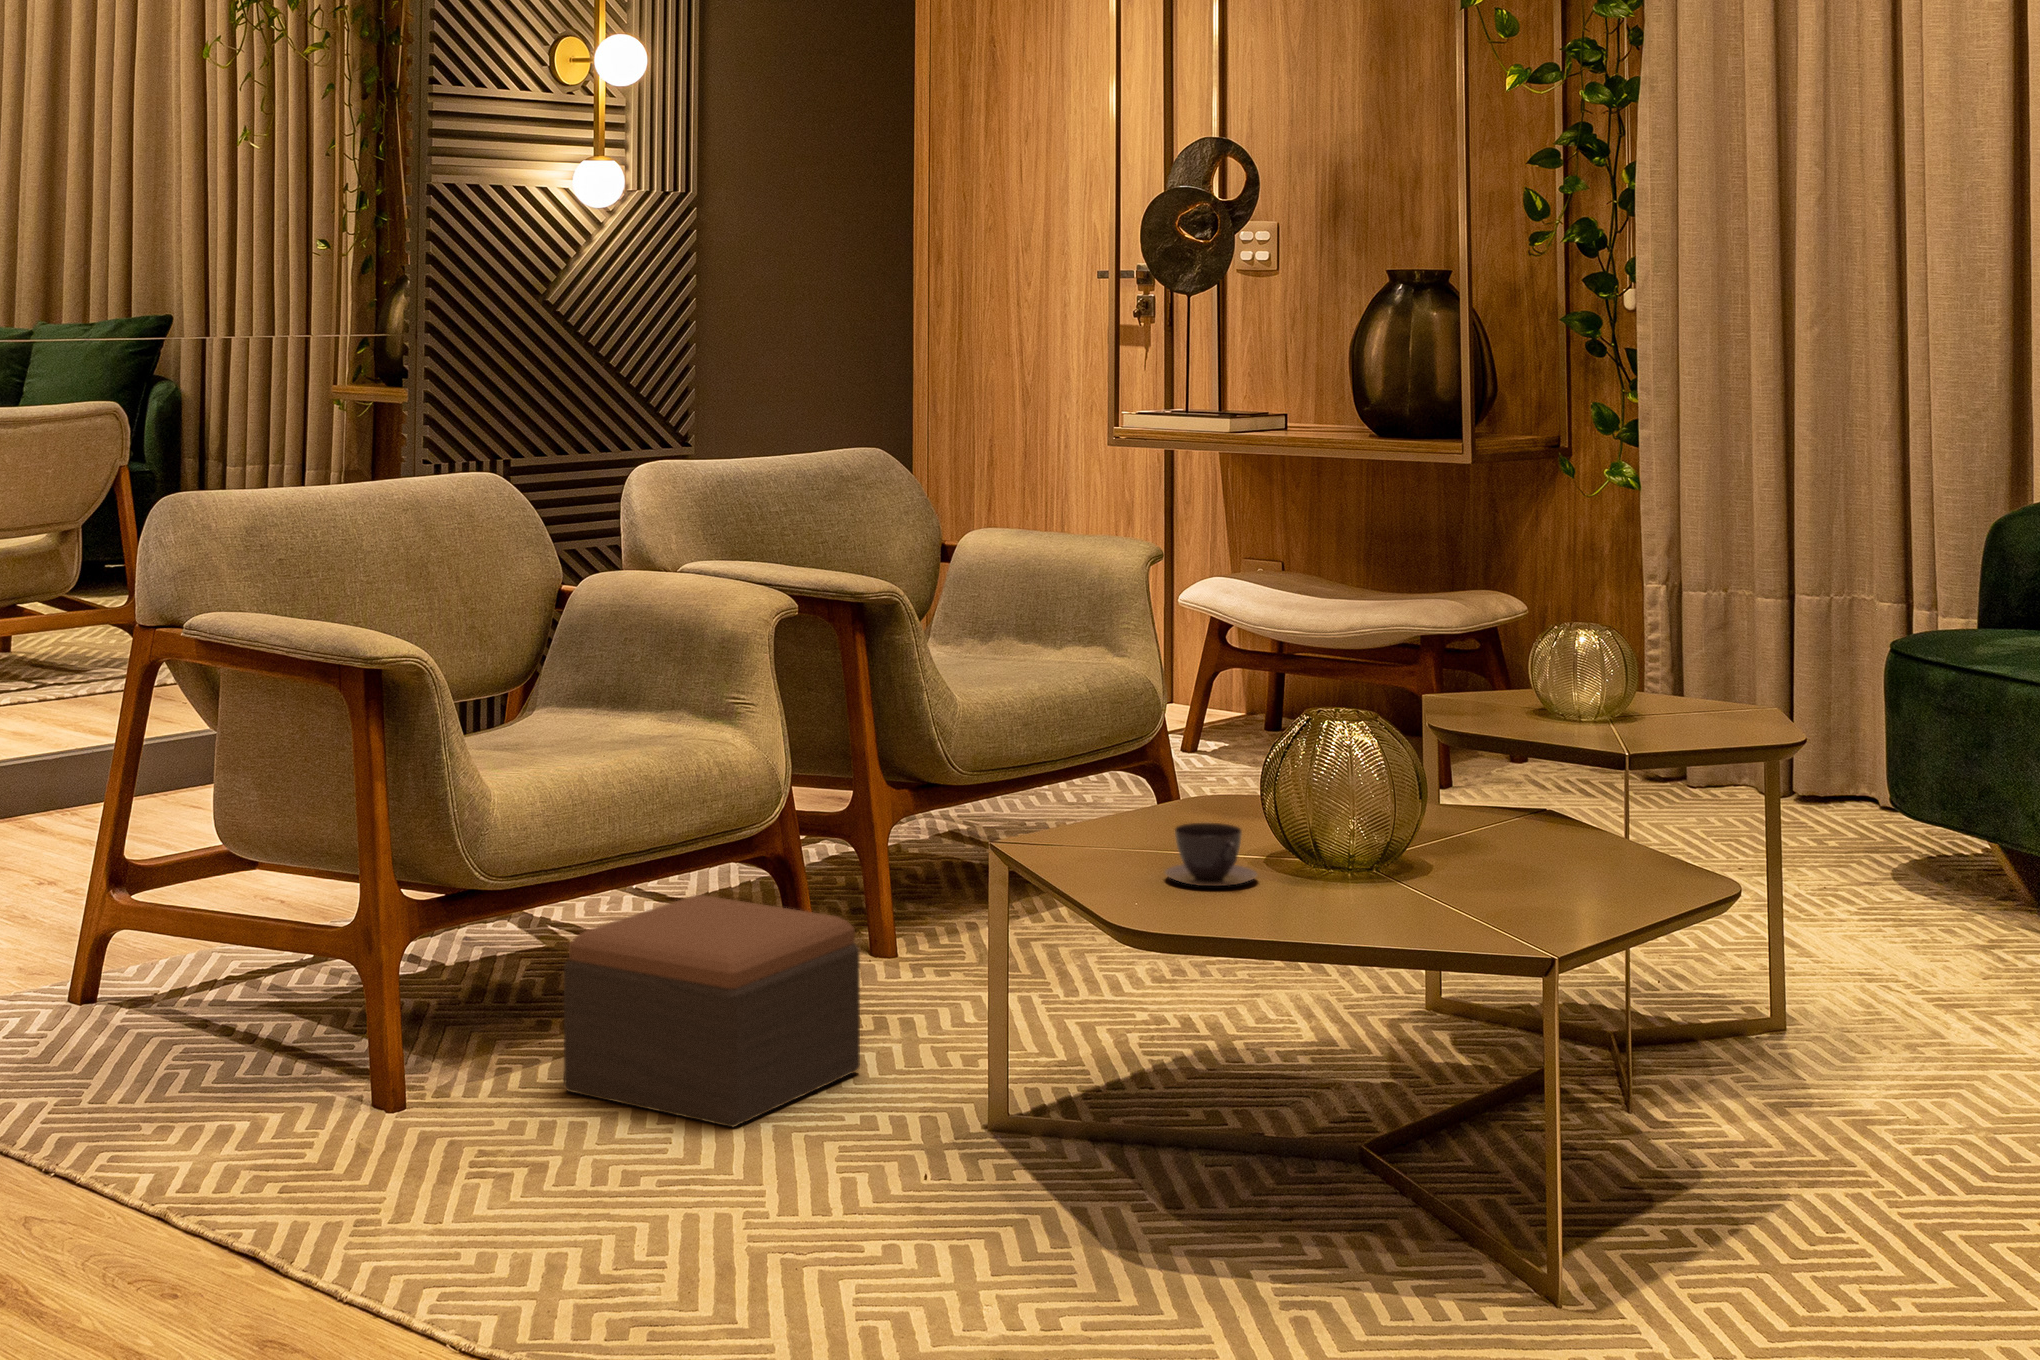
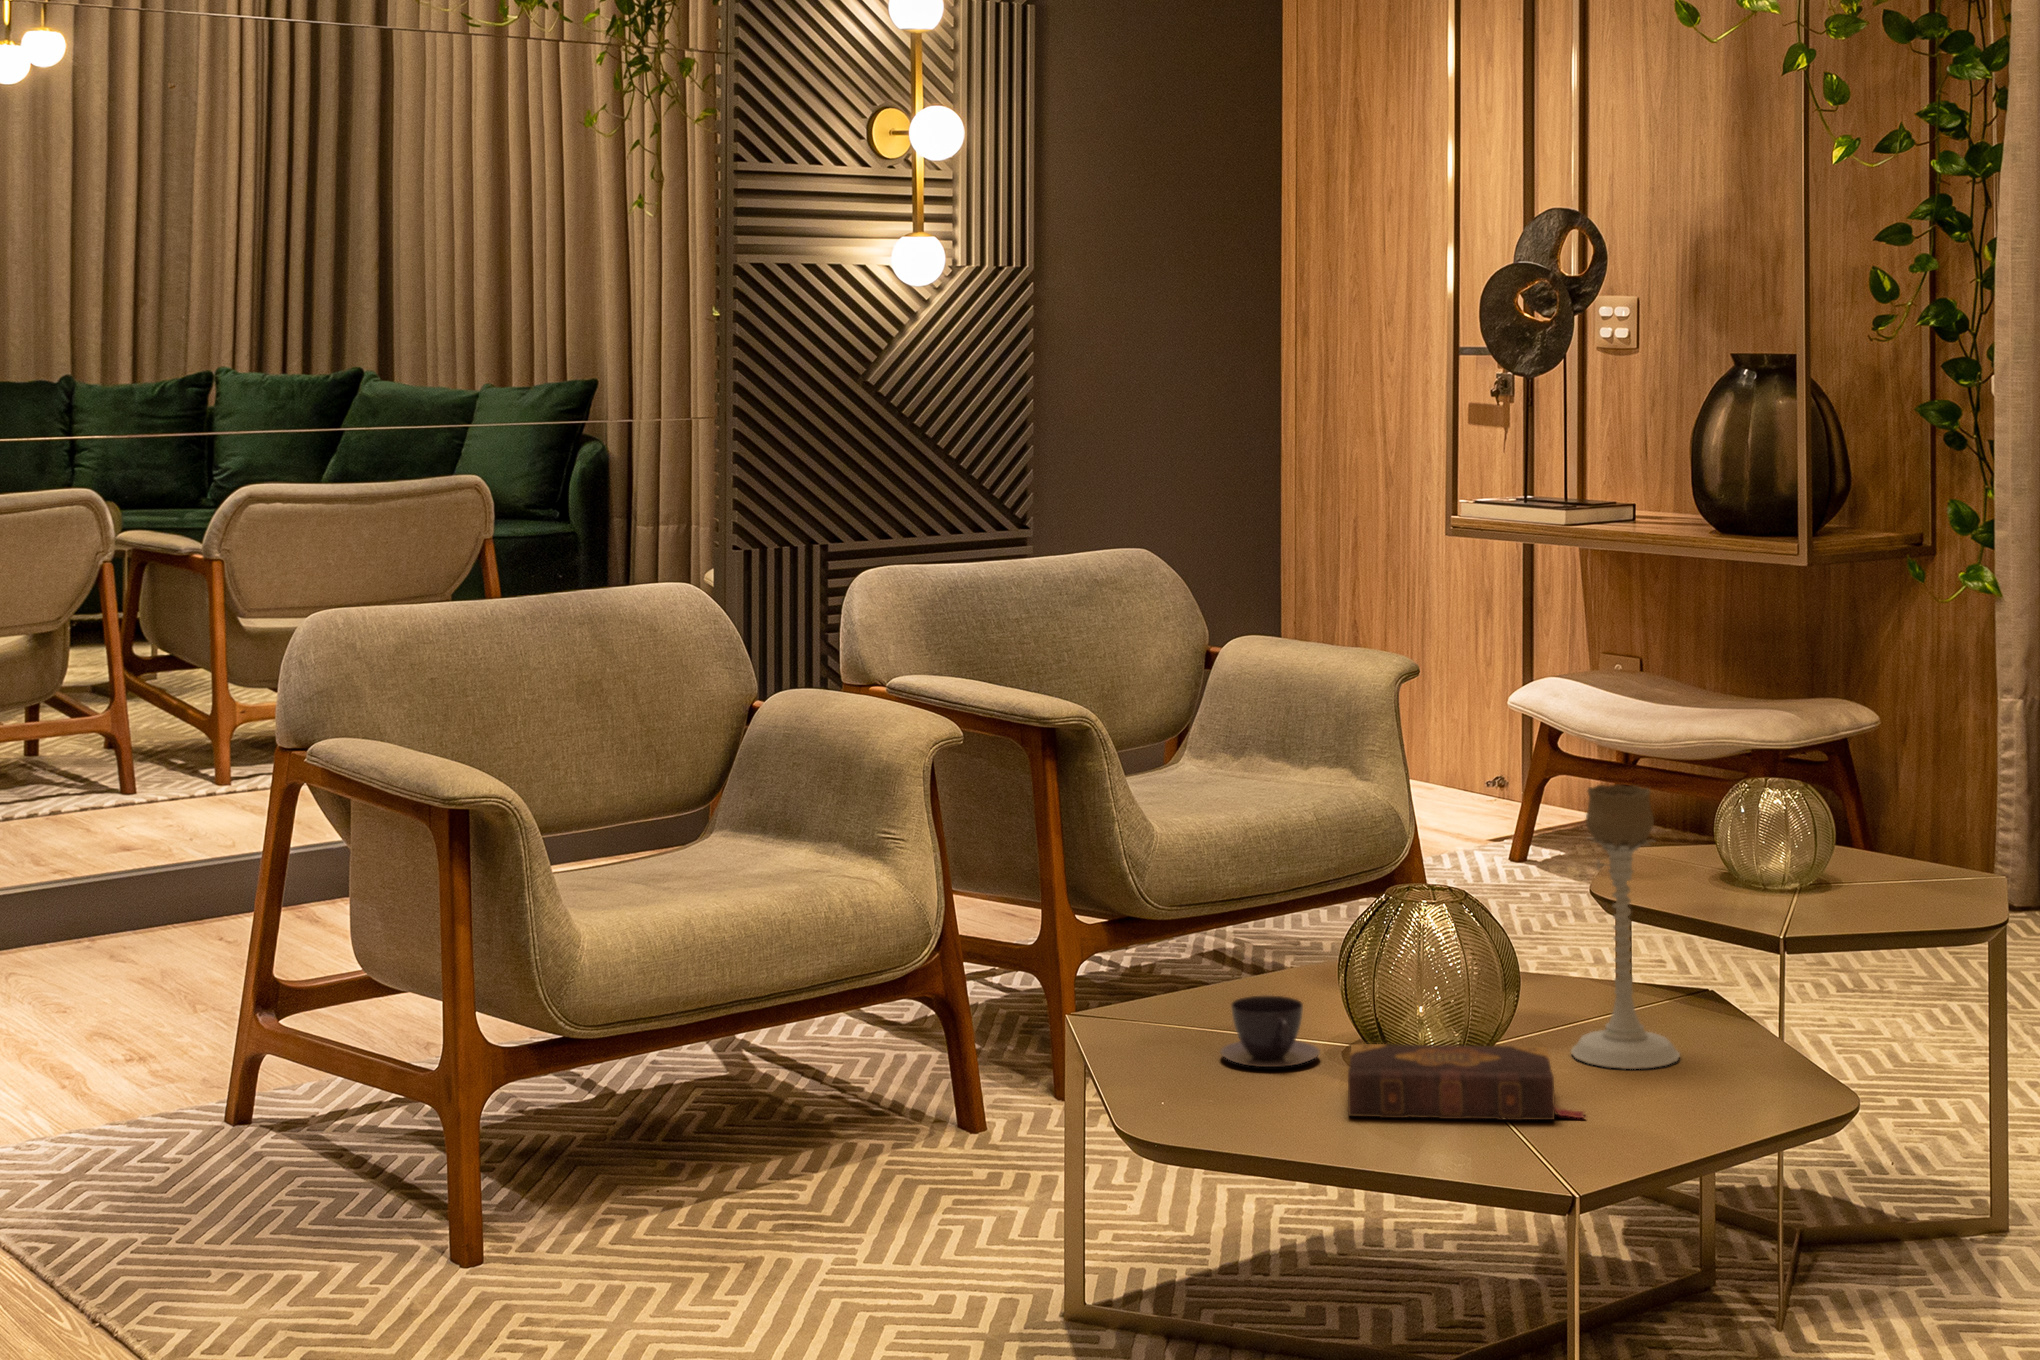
candle holder: none [1477,623,1578,879] -> present [1571,784,1680,1069]
book: none [1305,858,1540,923] -> present [1348,1044,1584,1120]
footstool: present [564,895,860,1127] -> none [654,1044,970,1300]

